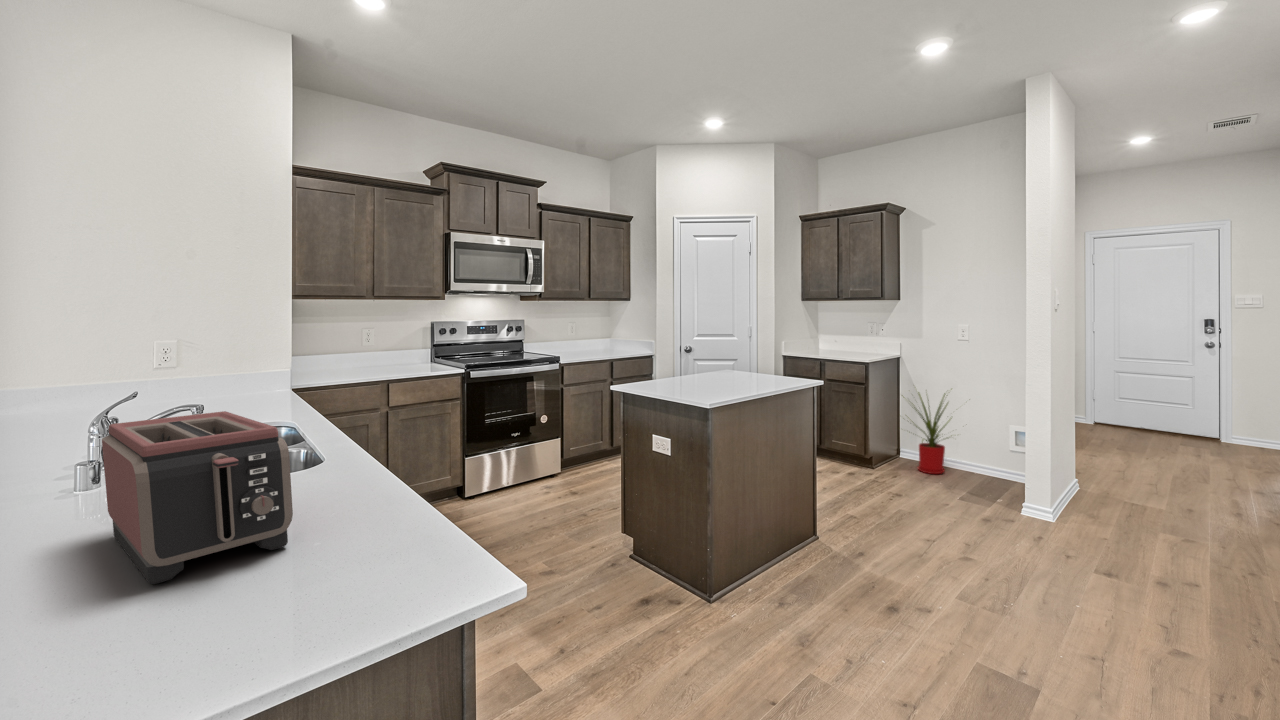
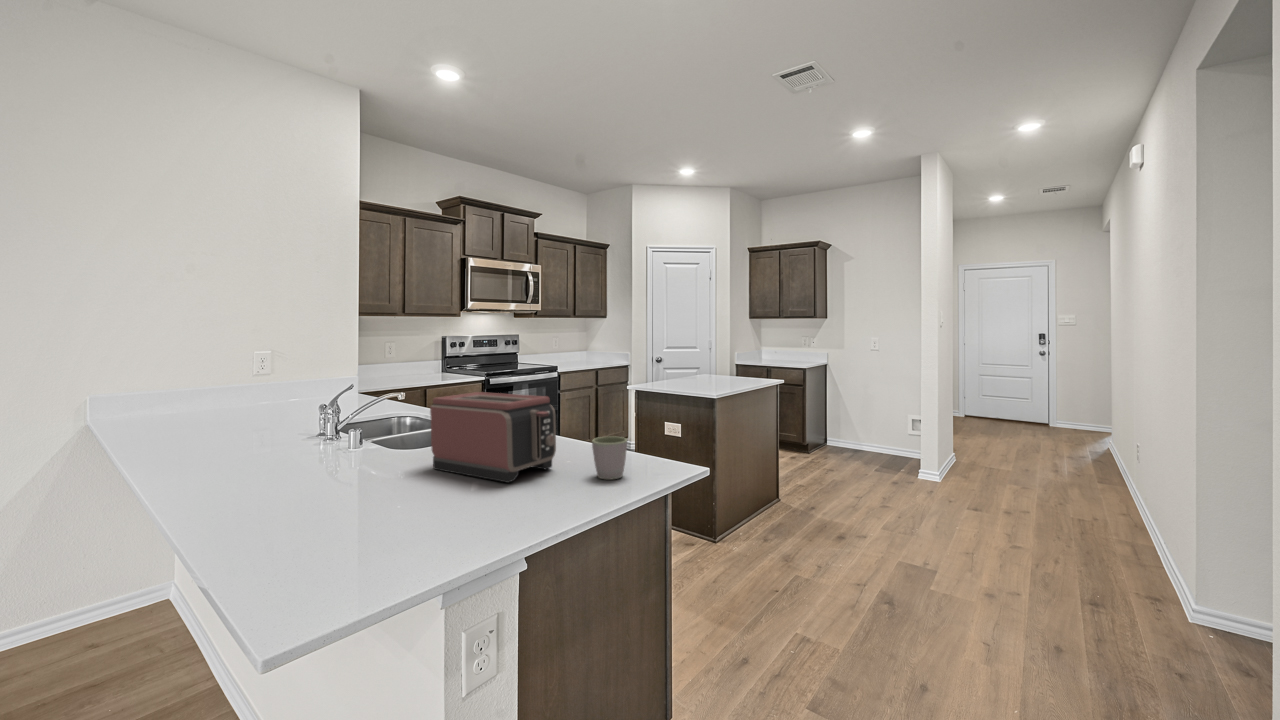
house plant: present [914,392,948,474] -> none [826,385,882,455]
mug: none [310,501,396,586] -> present [592,436,627,479]

